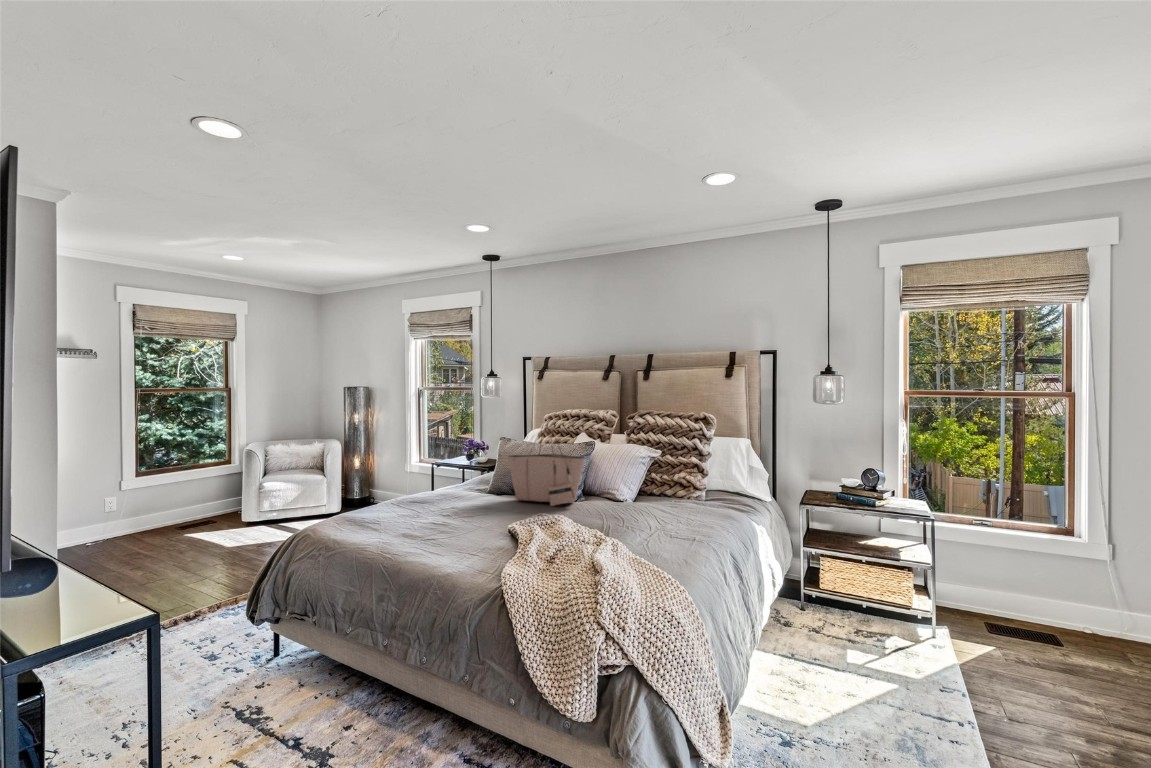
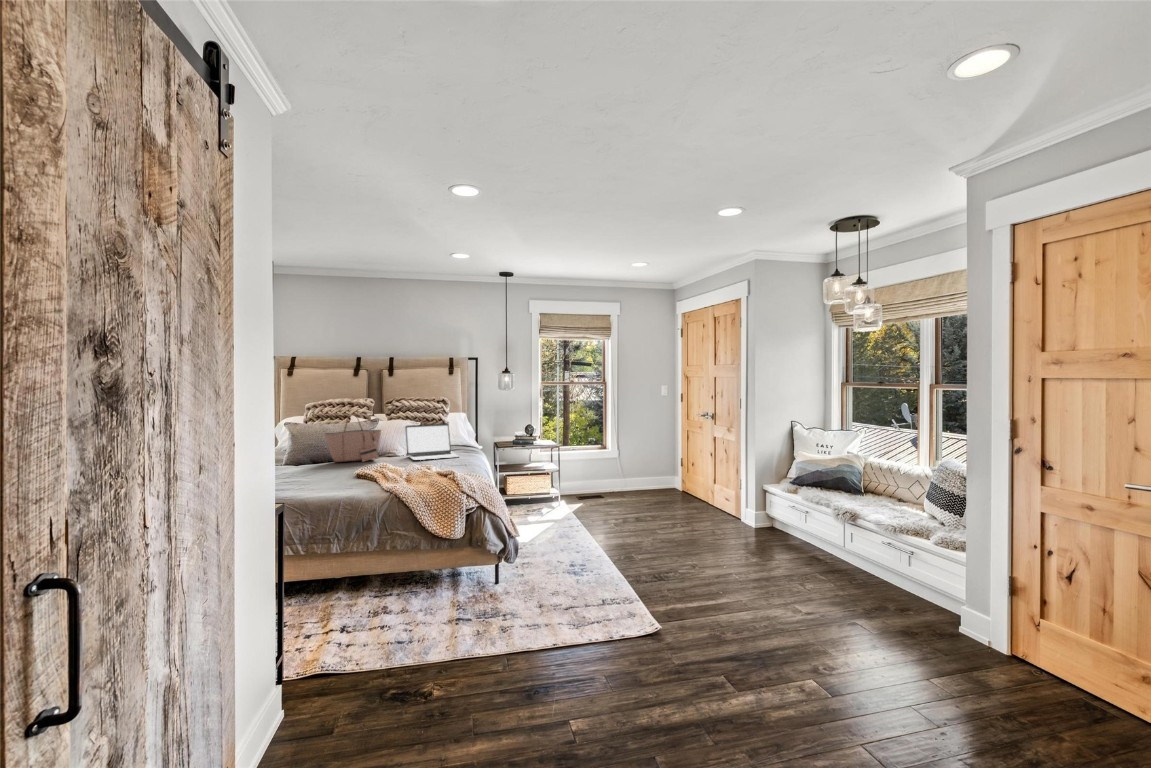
laptop: none [619,454,702,522] -> present [405,424,458,460]

